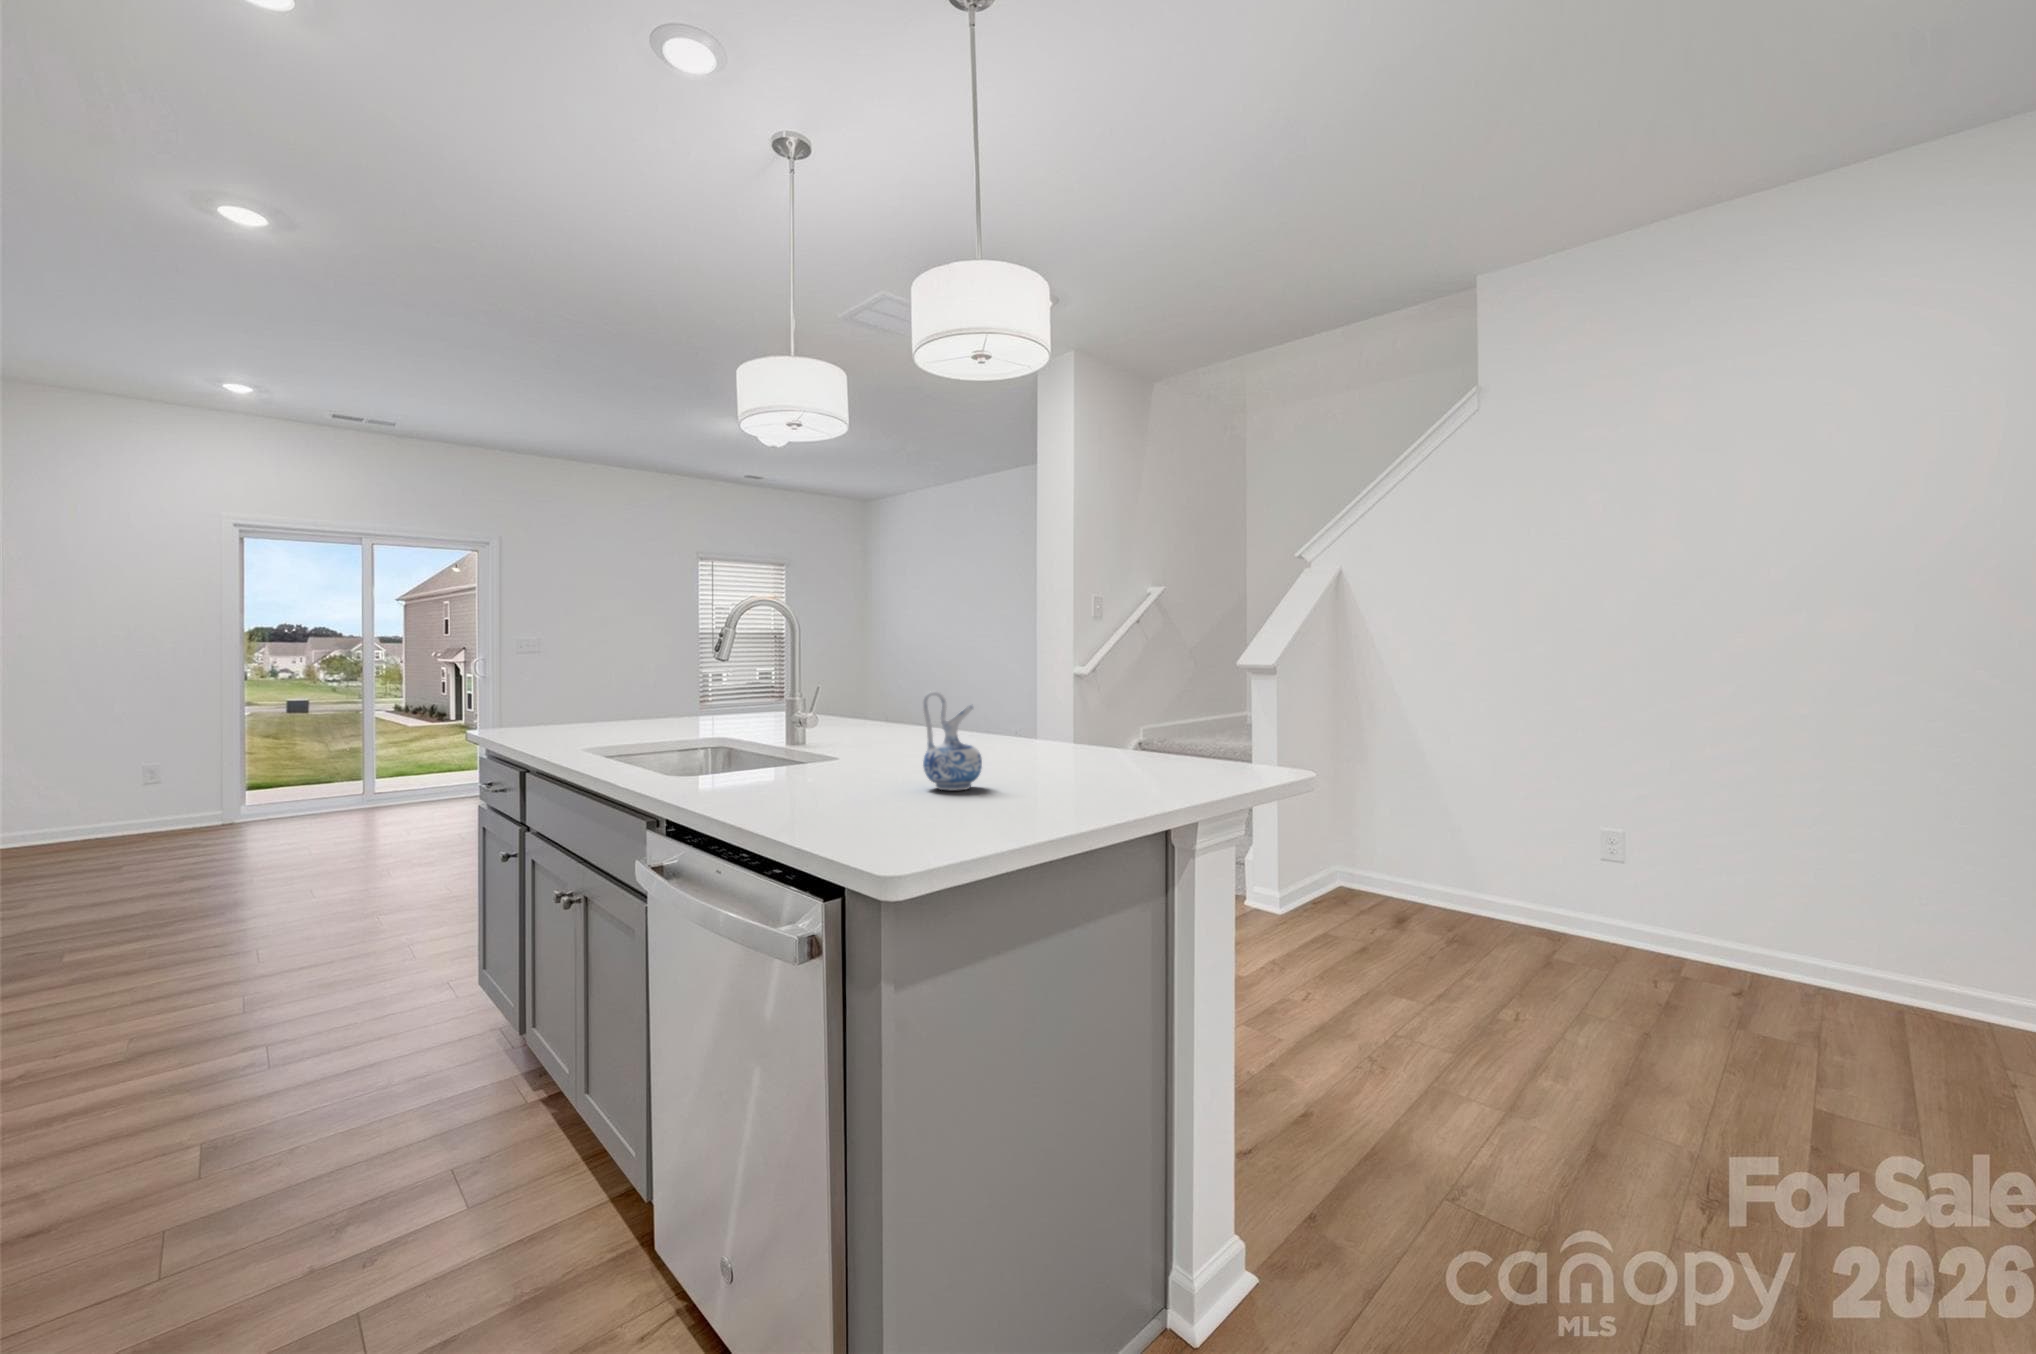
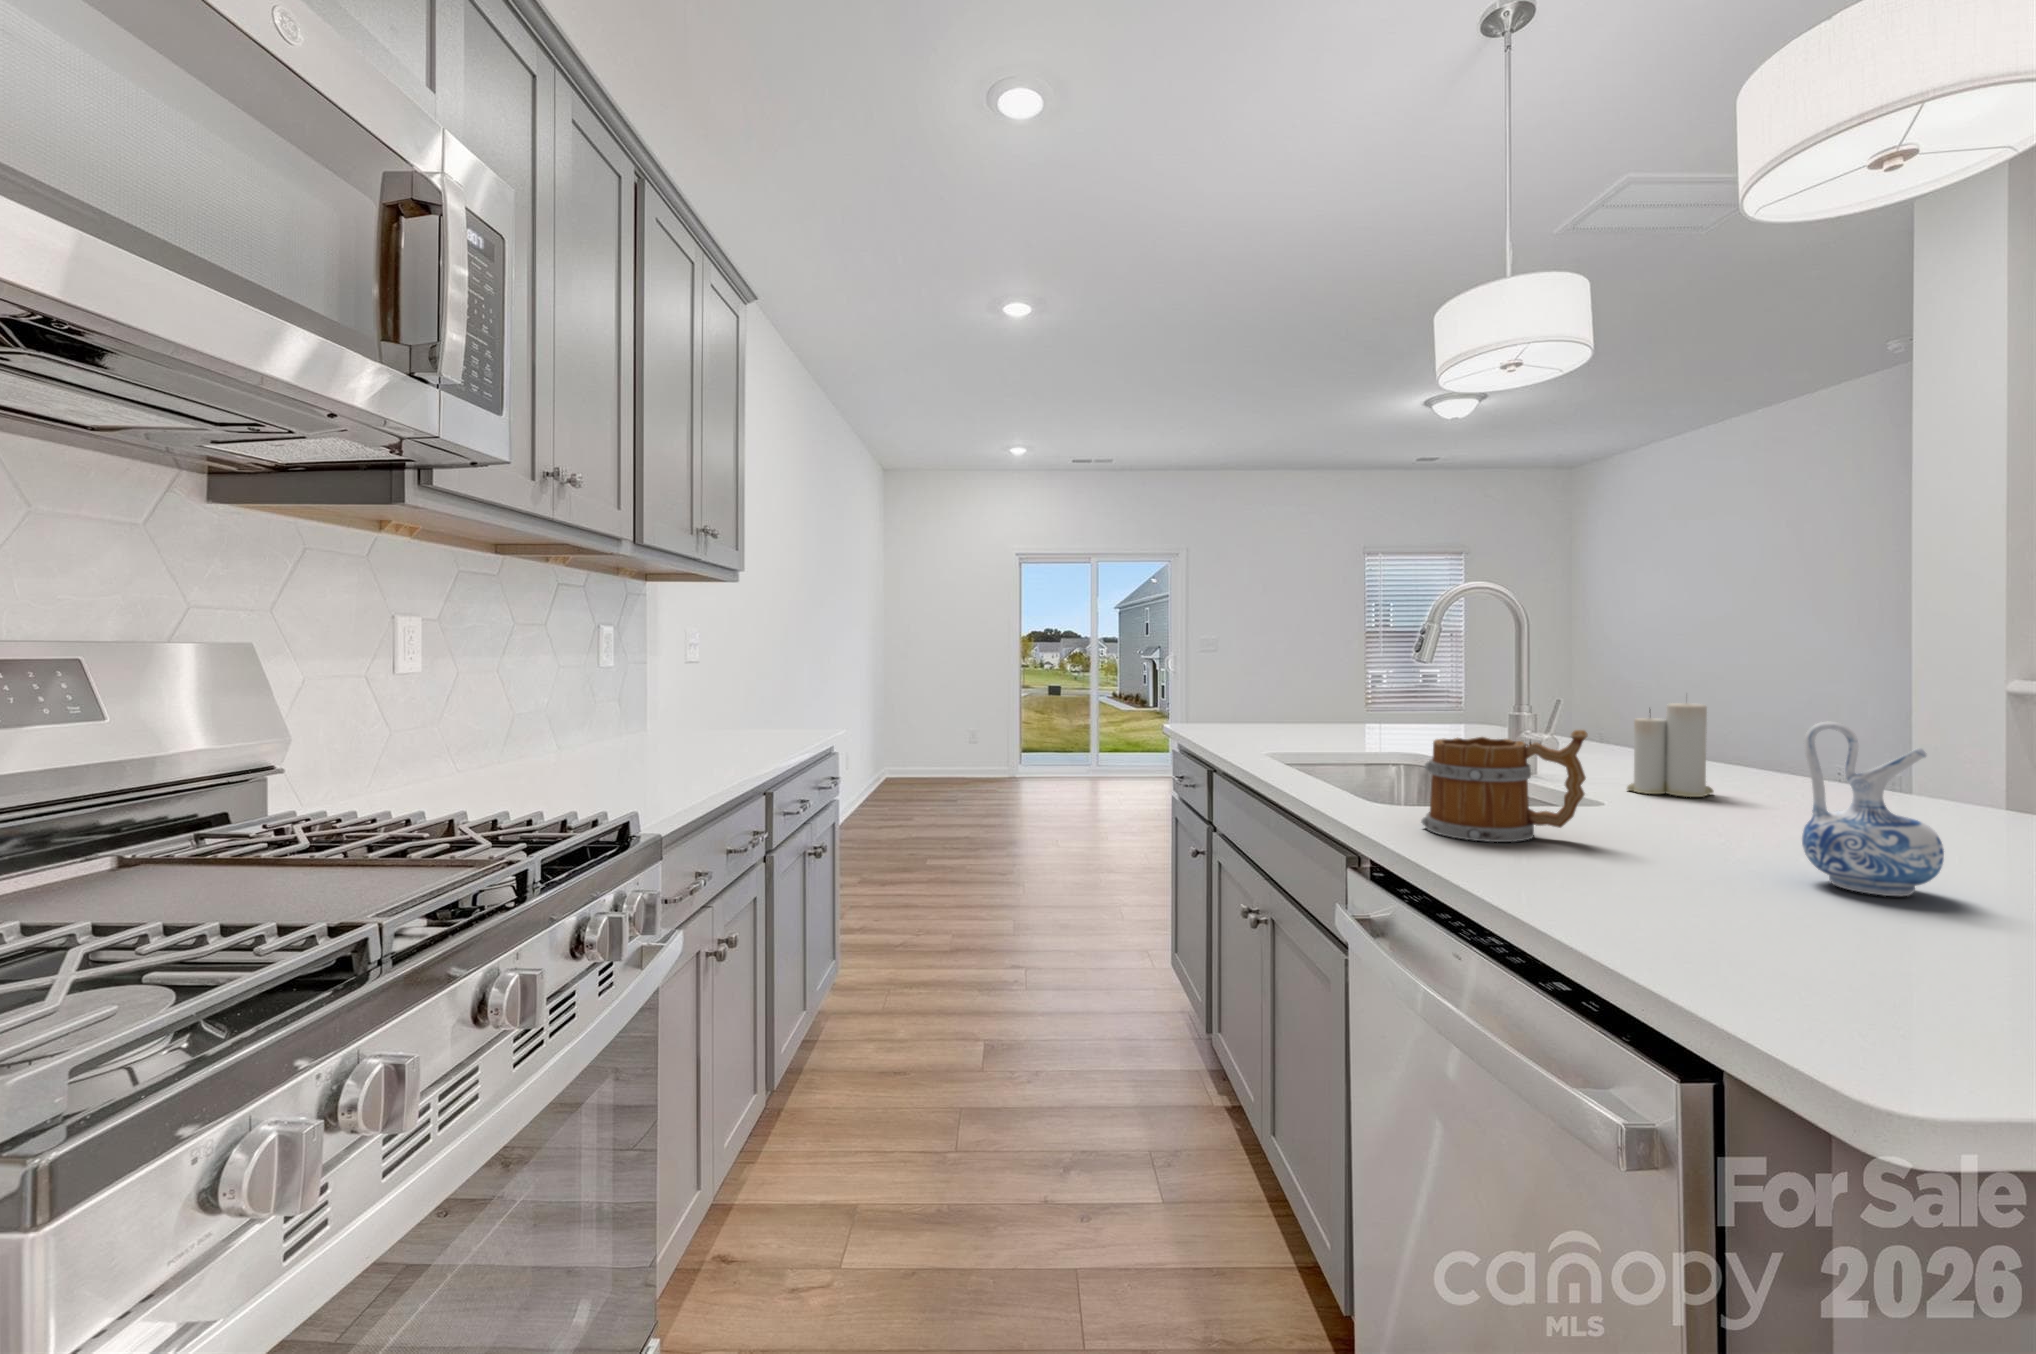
candle: none [858,680,909,753] -> present [1627,703,1714,797]
mug: none [705,704,817,790] -> present [1421,730,1588,842]

